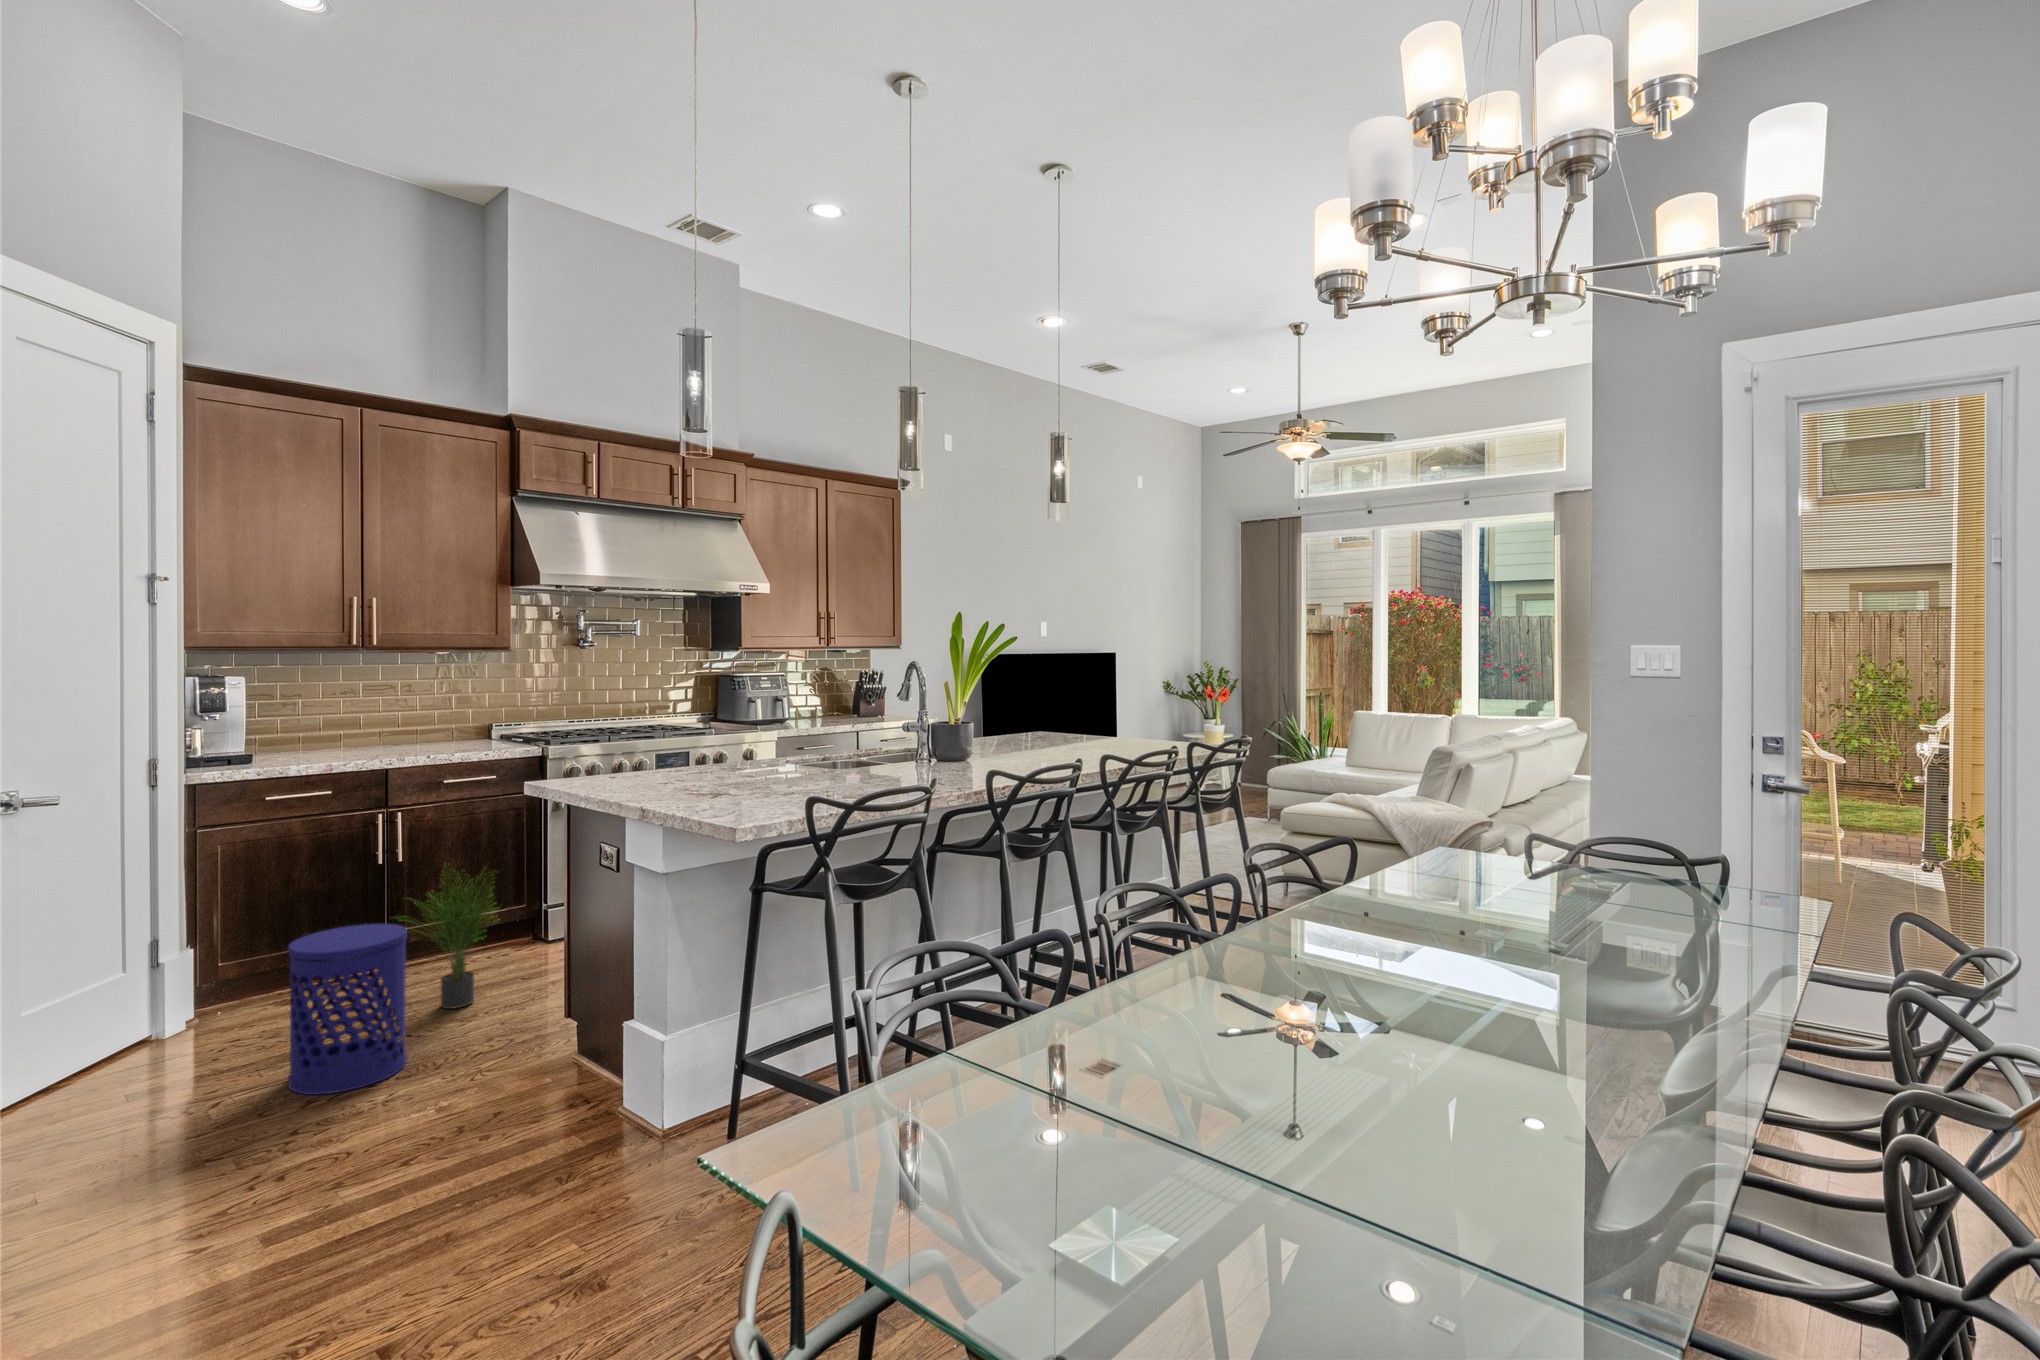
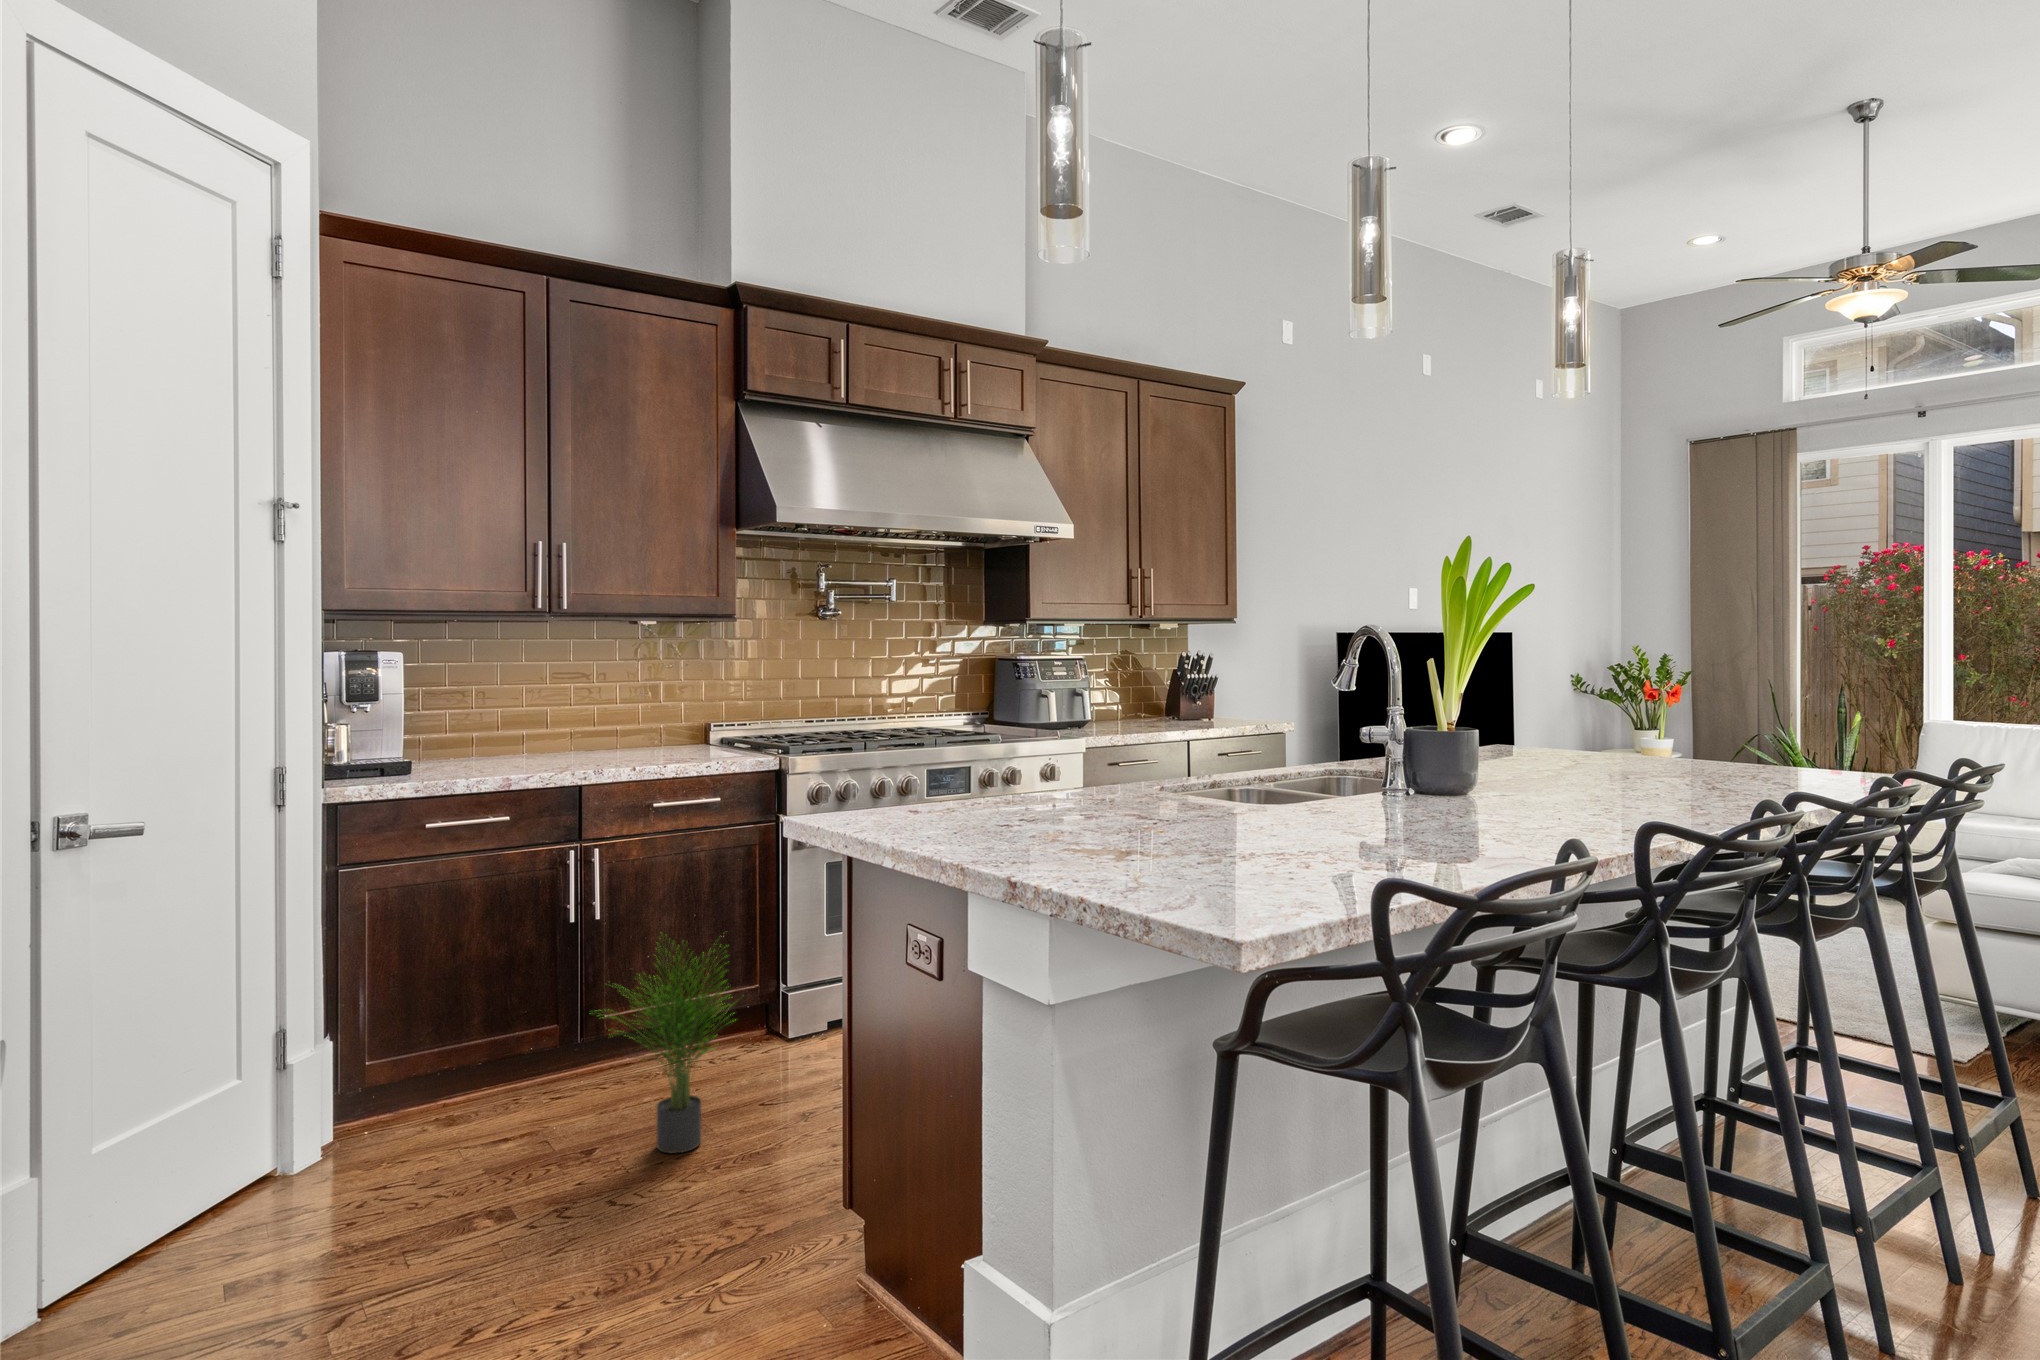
waste bin: present [288,924,407,1095] -> none [452,1032,617,1312]

